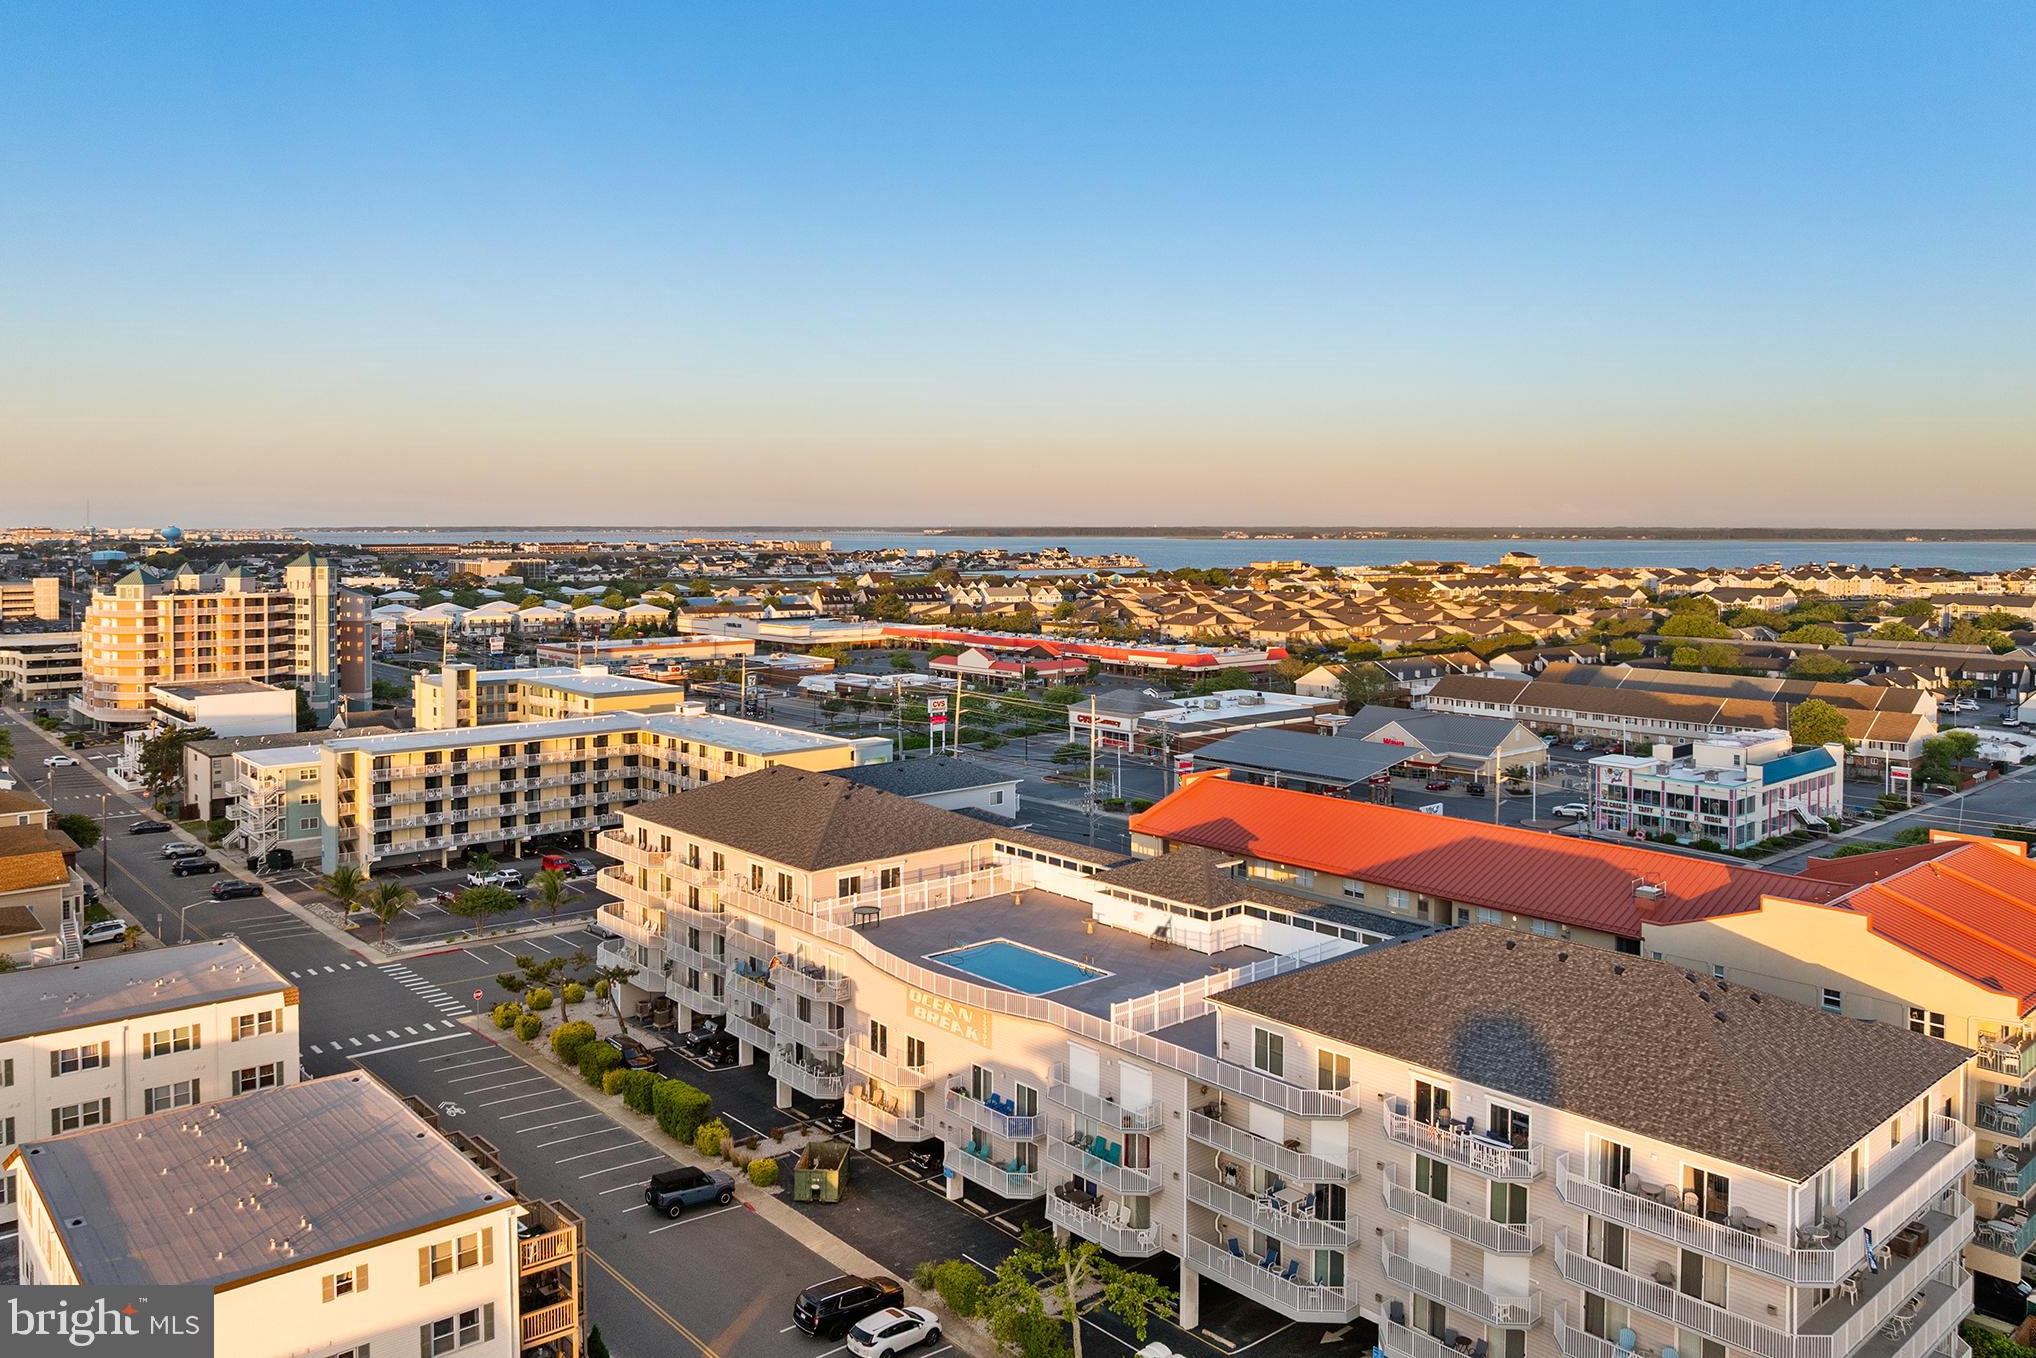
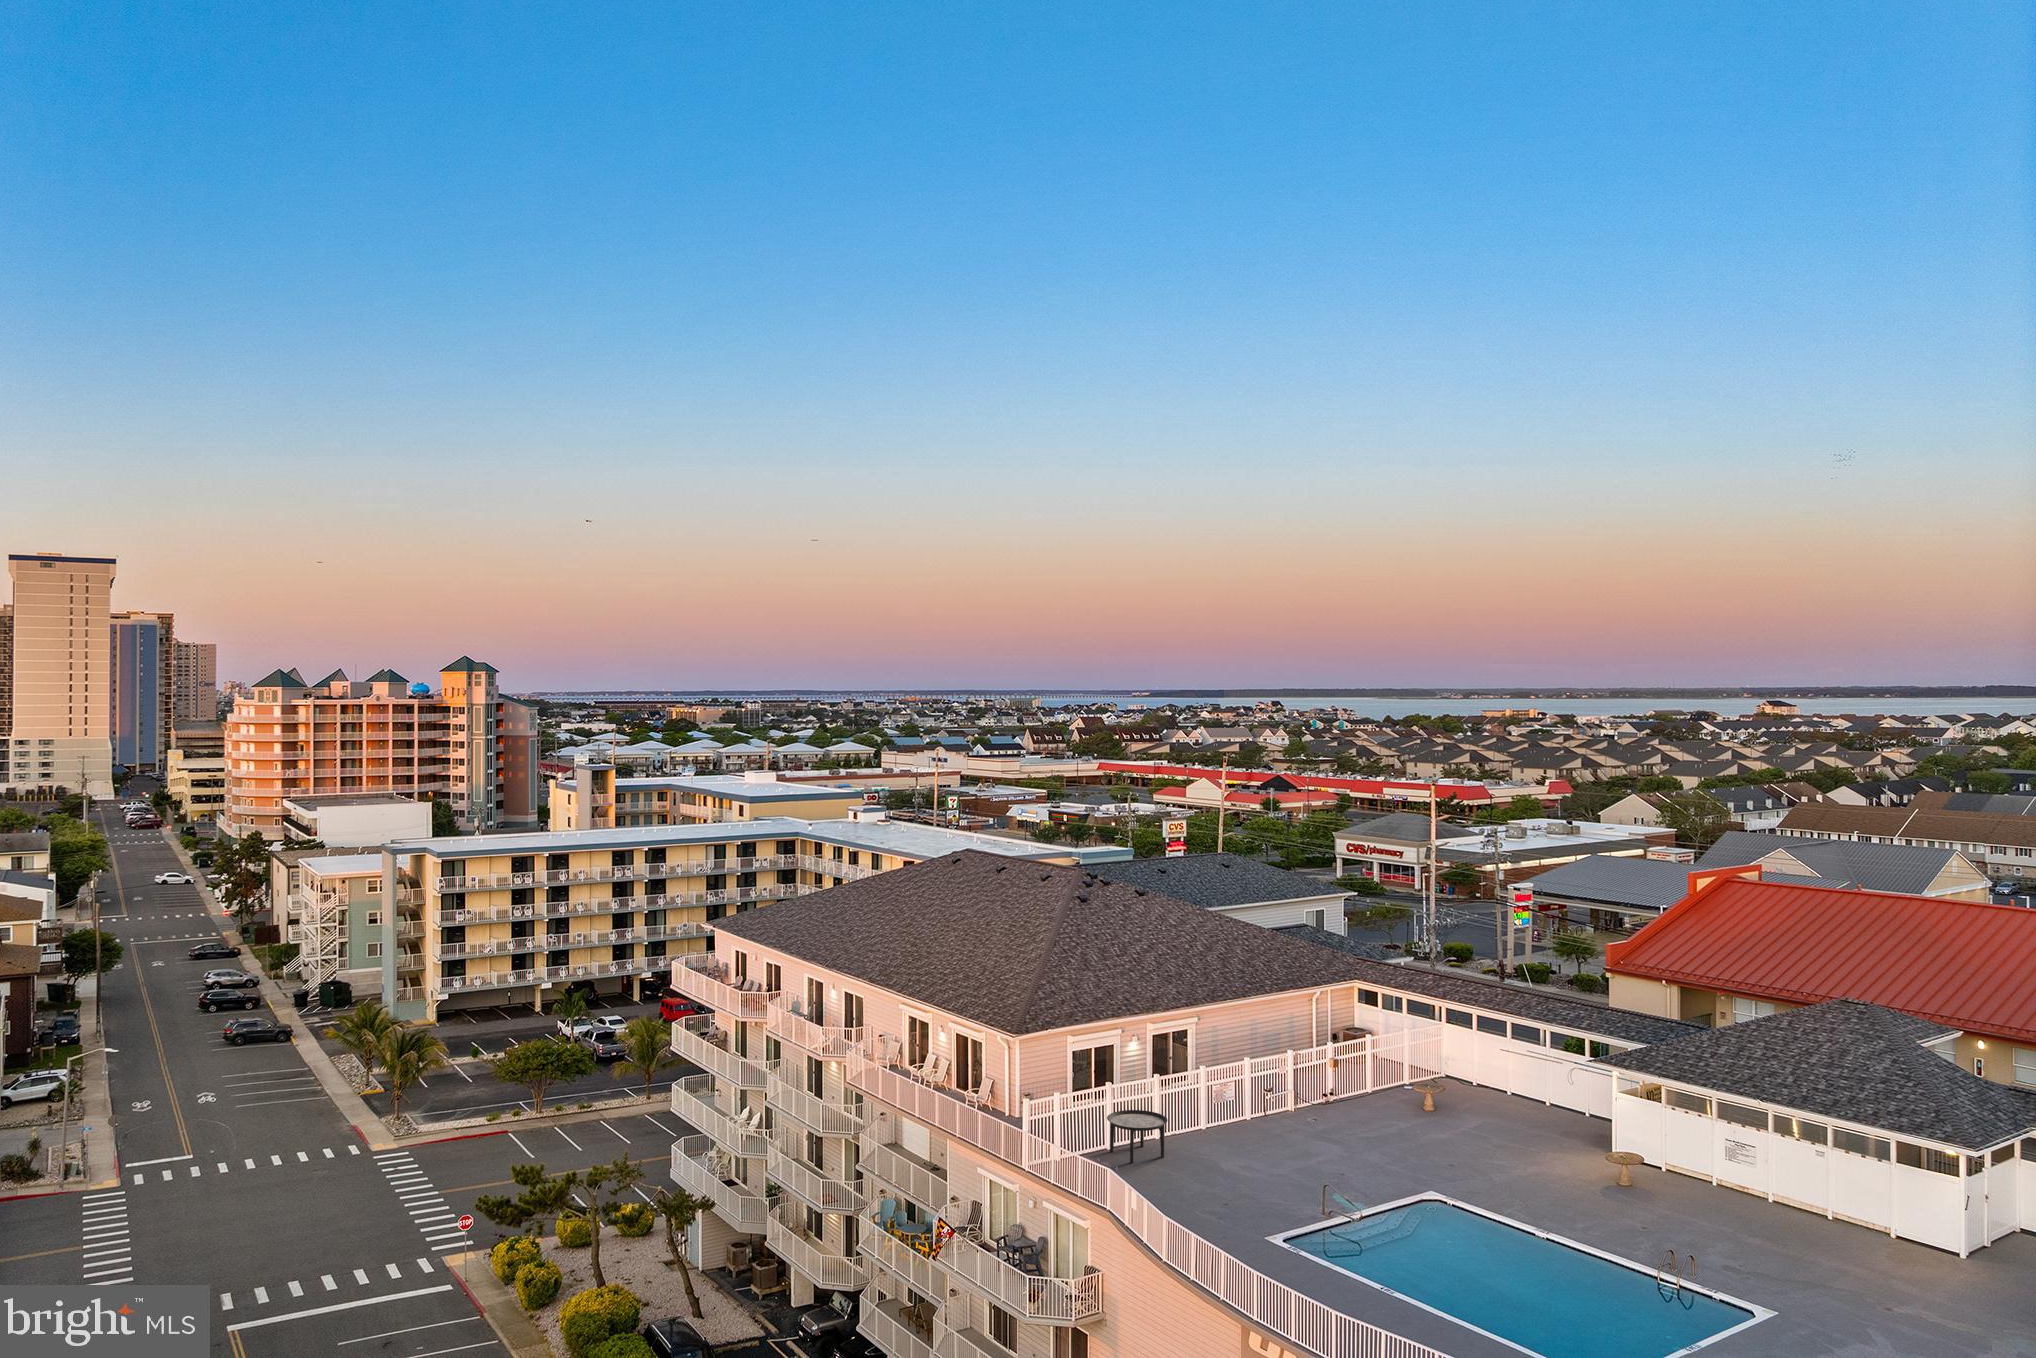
bench: present [1151,918,1173,947] -> none [1838,1167,1905,1260]

